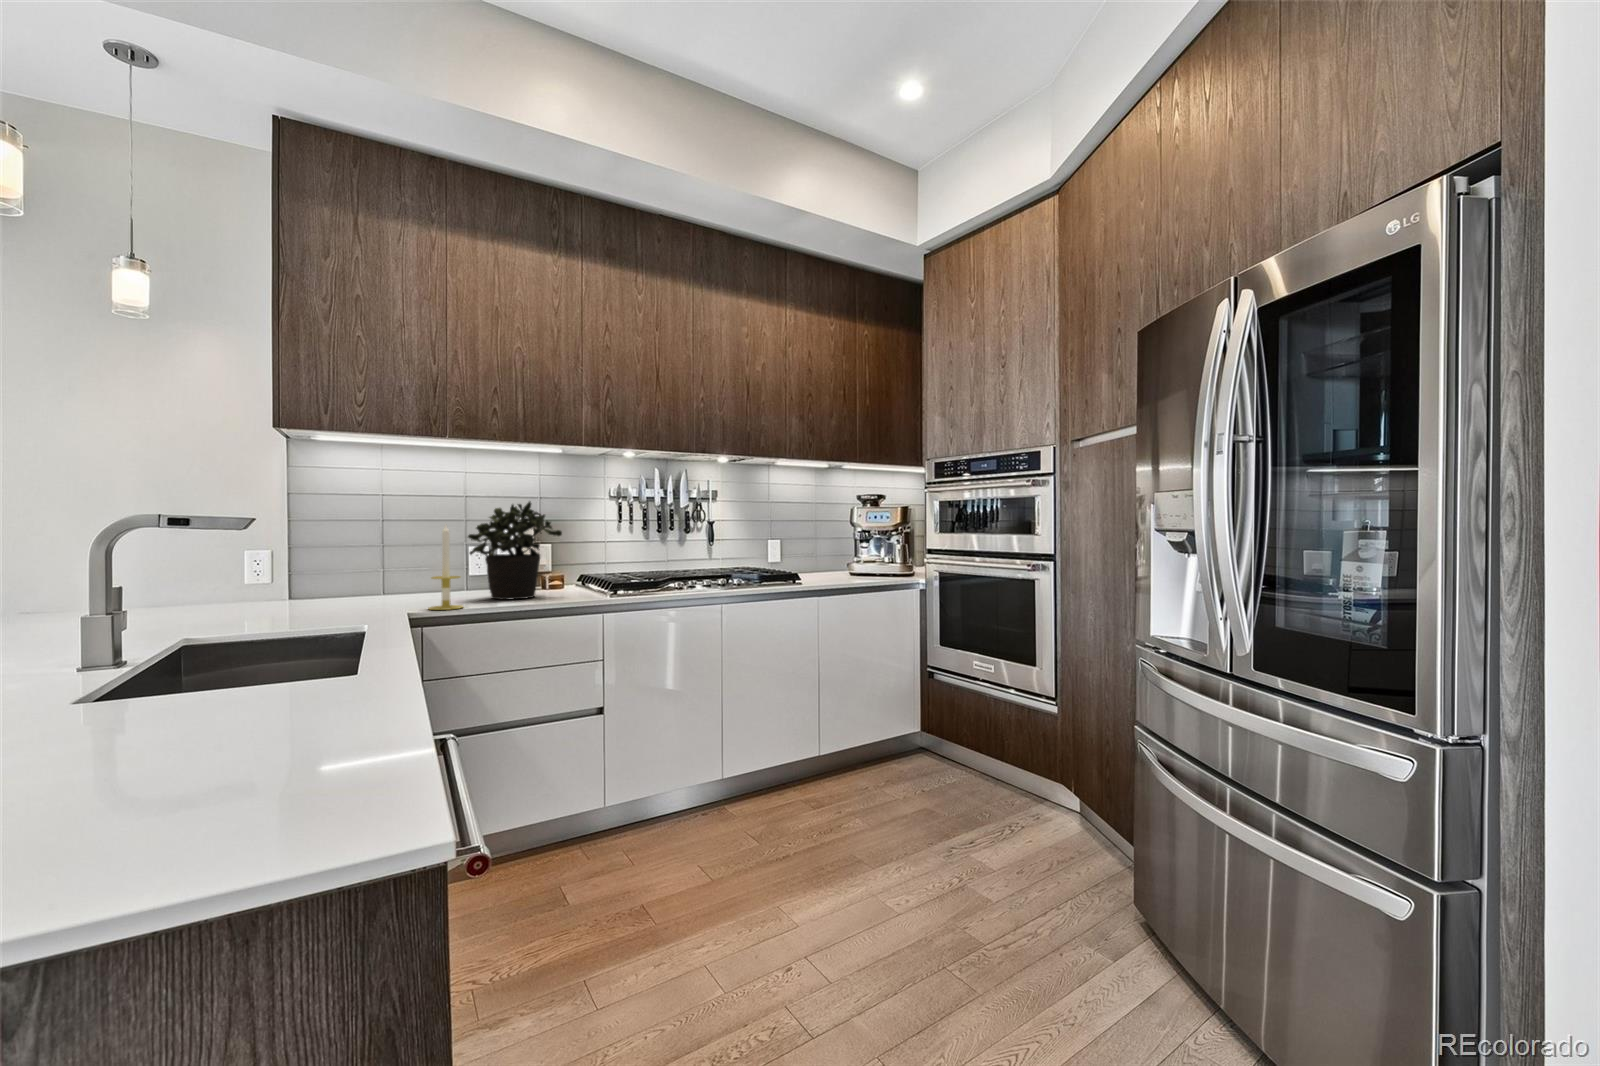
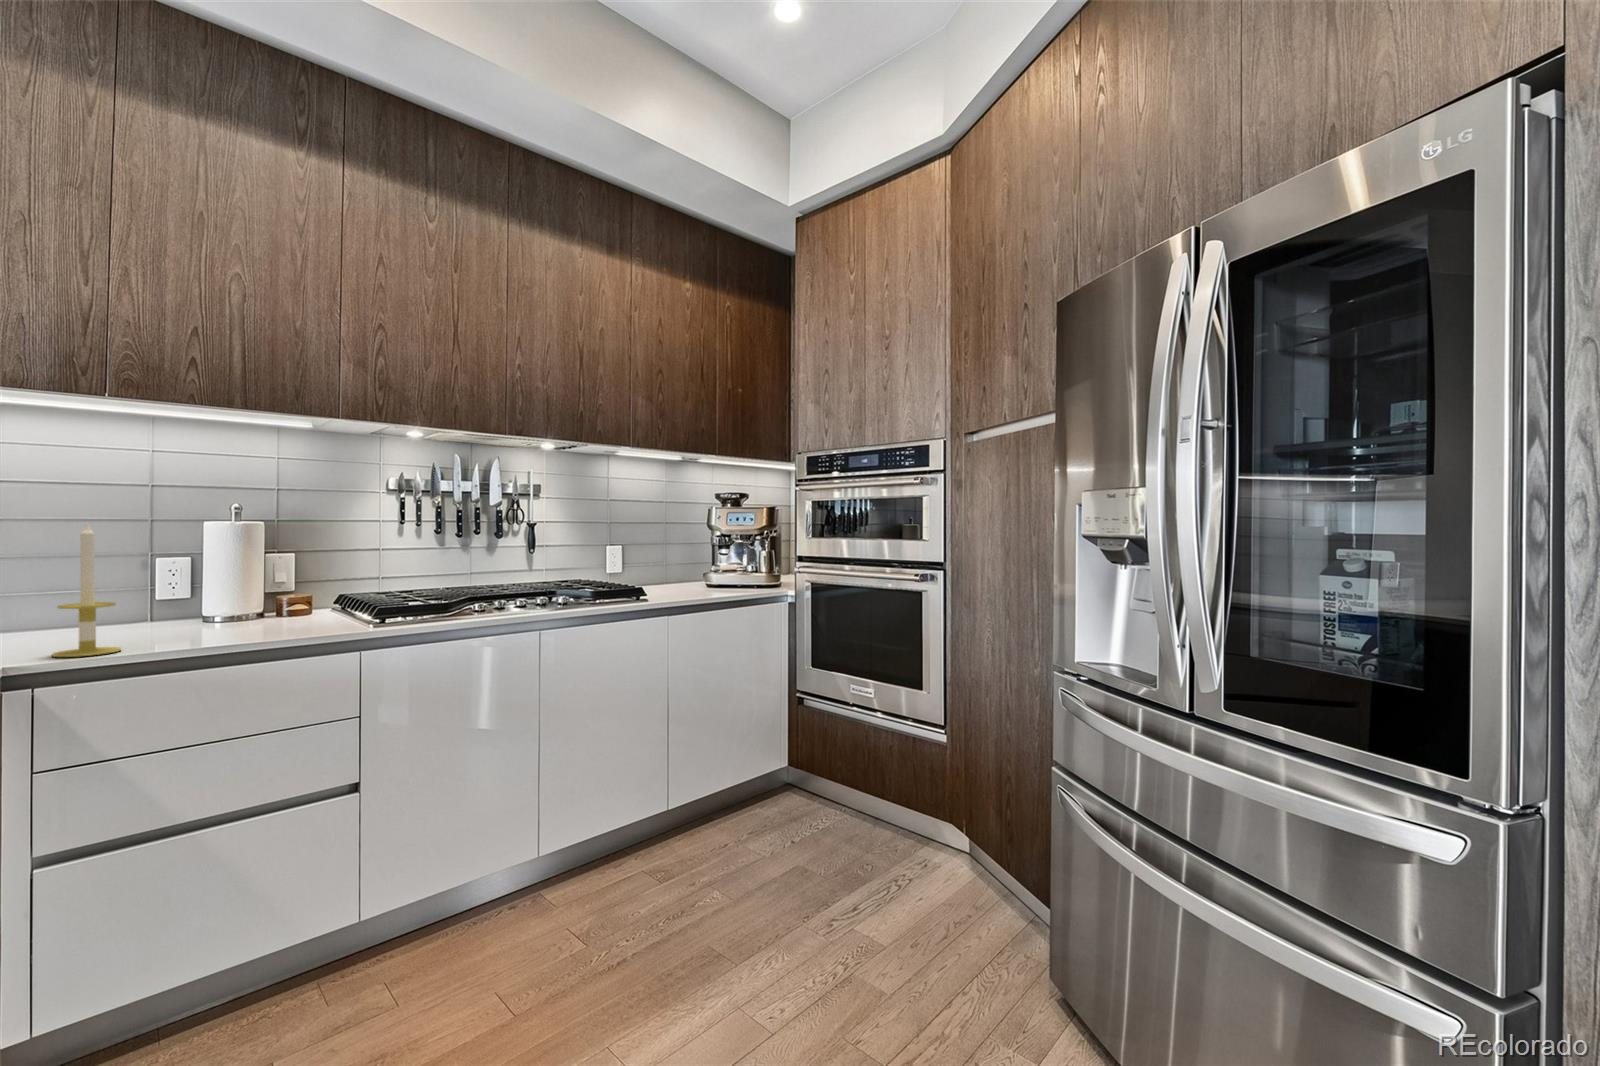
potted plant: present [468,501,562,600] -> none [137,490,304,634]

